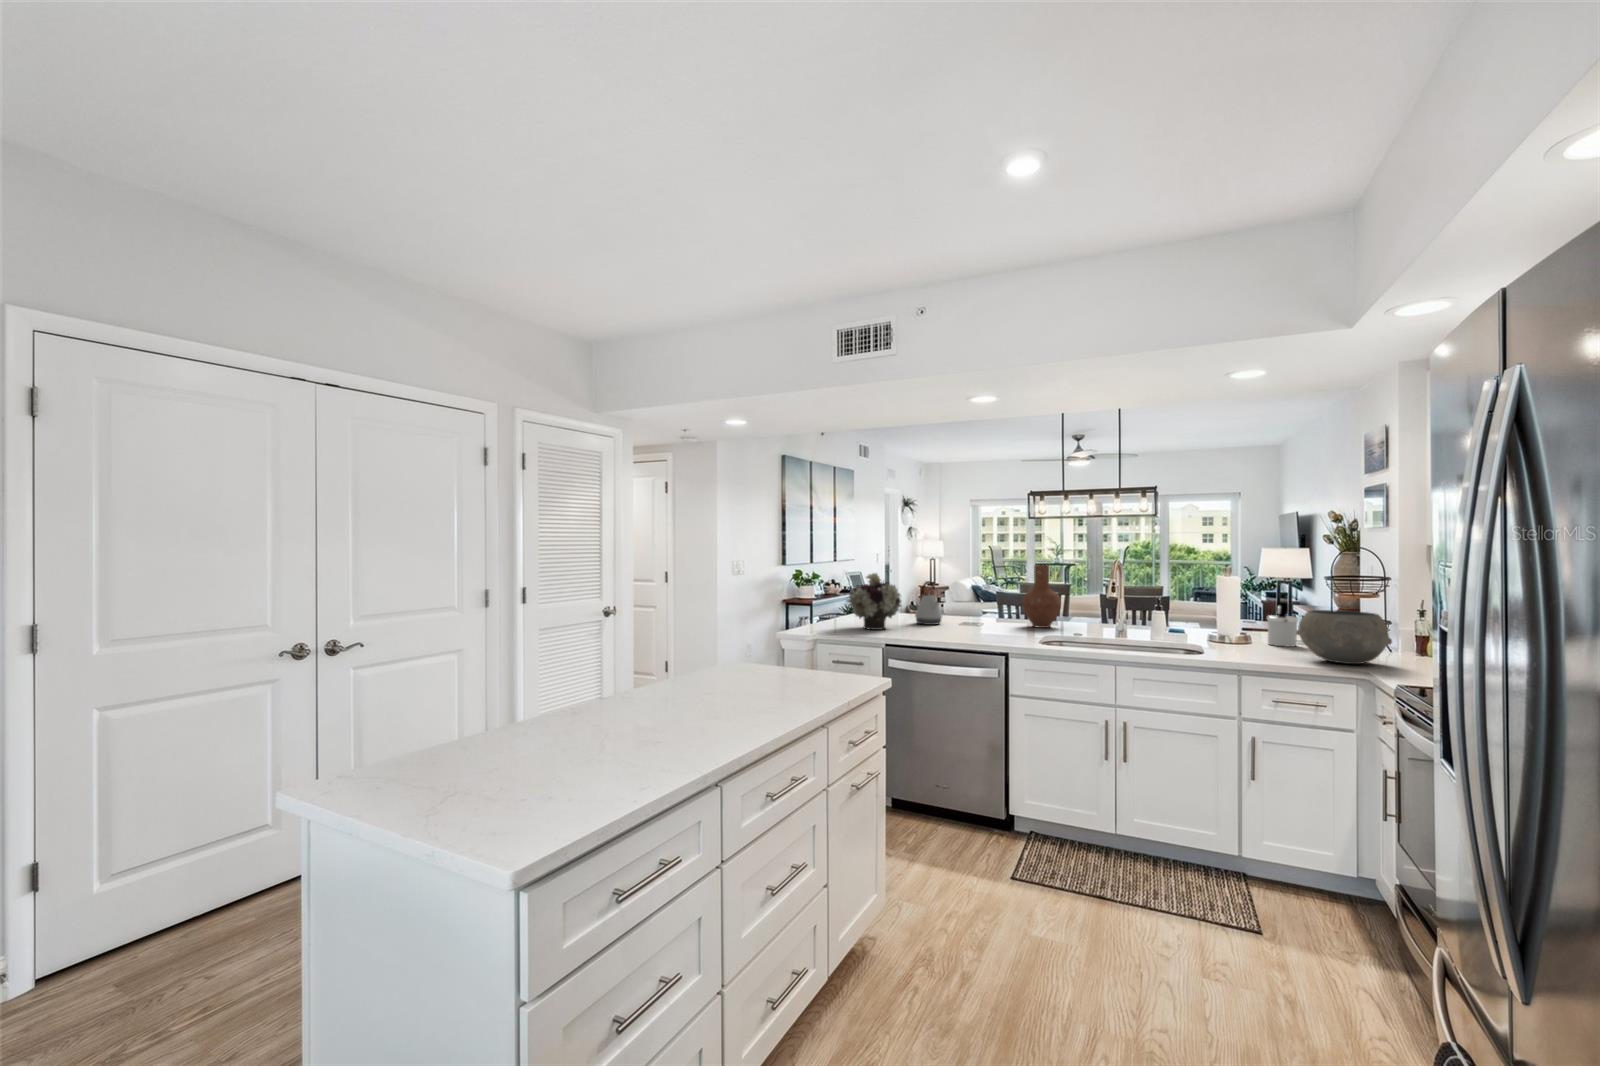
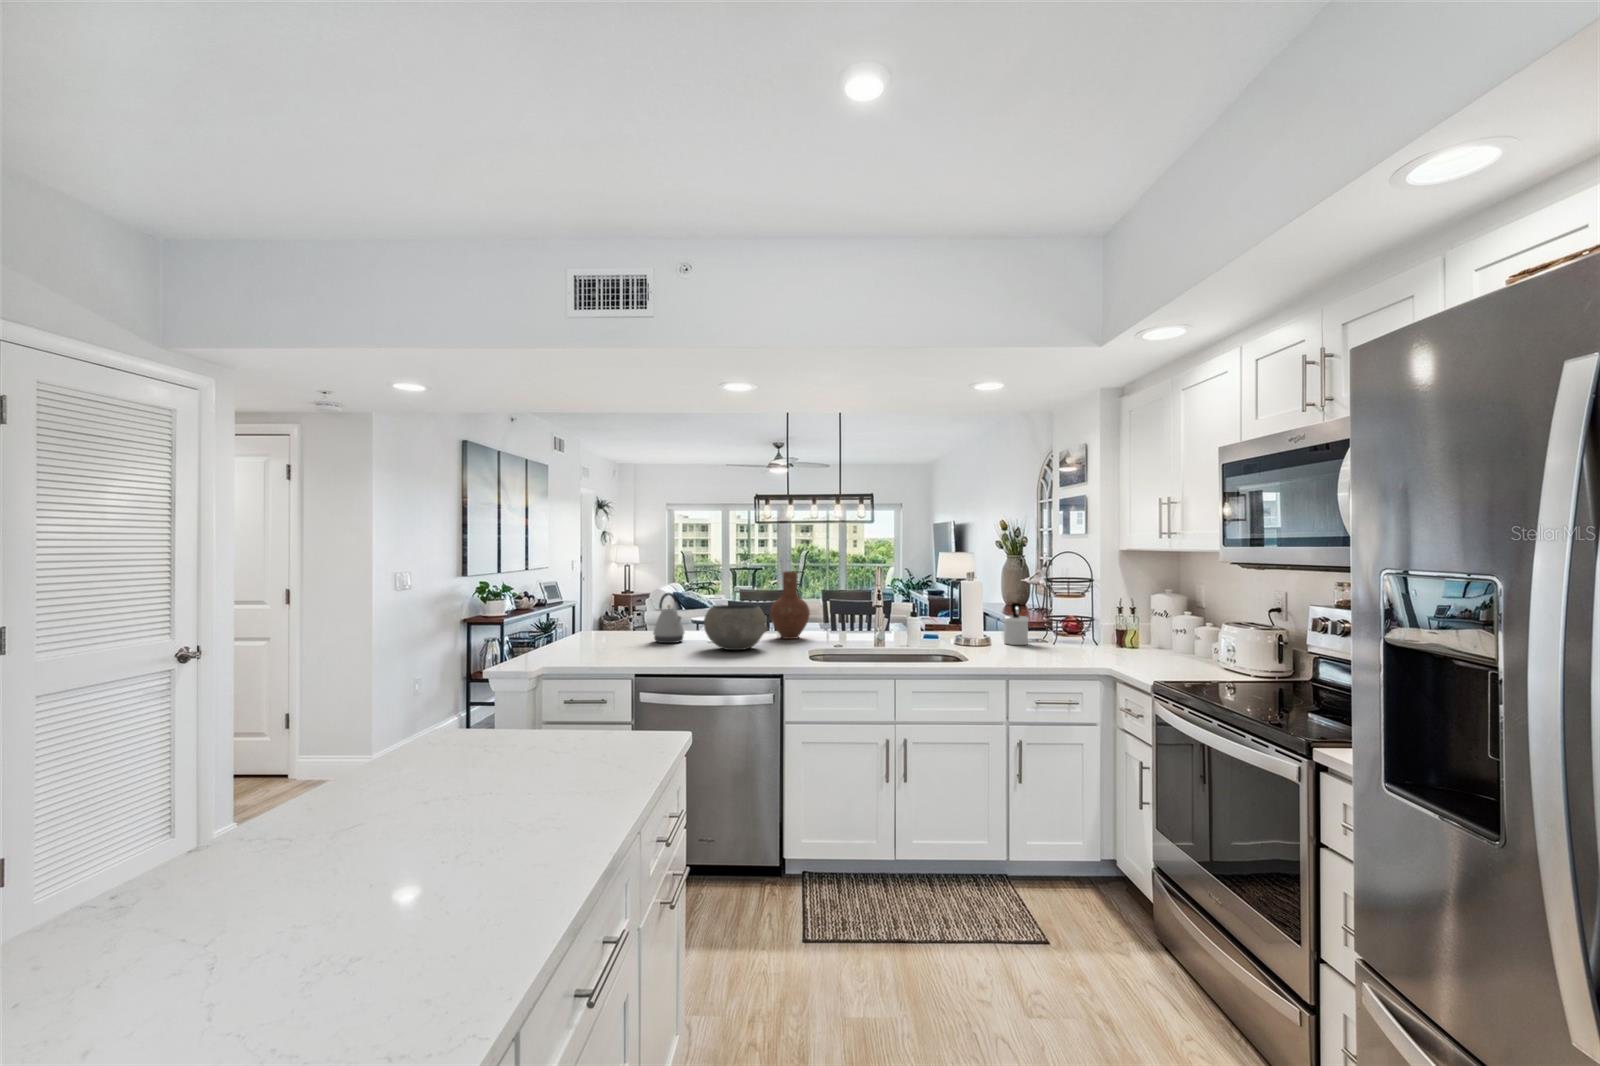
flower arrangement: present [847,573,901,630] -> none [575,585,643,655]
ceramic bowl: present [1297,610,1392,664] -> present [704,605,768,650]

